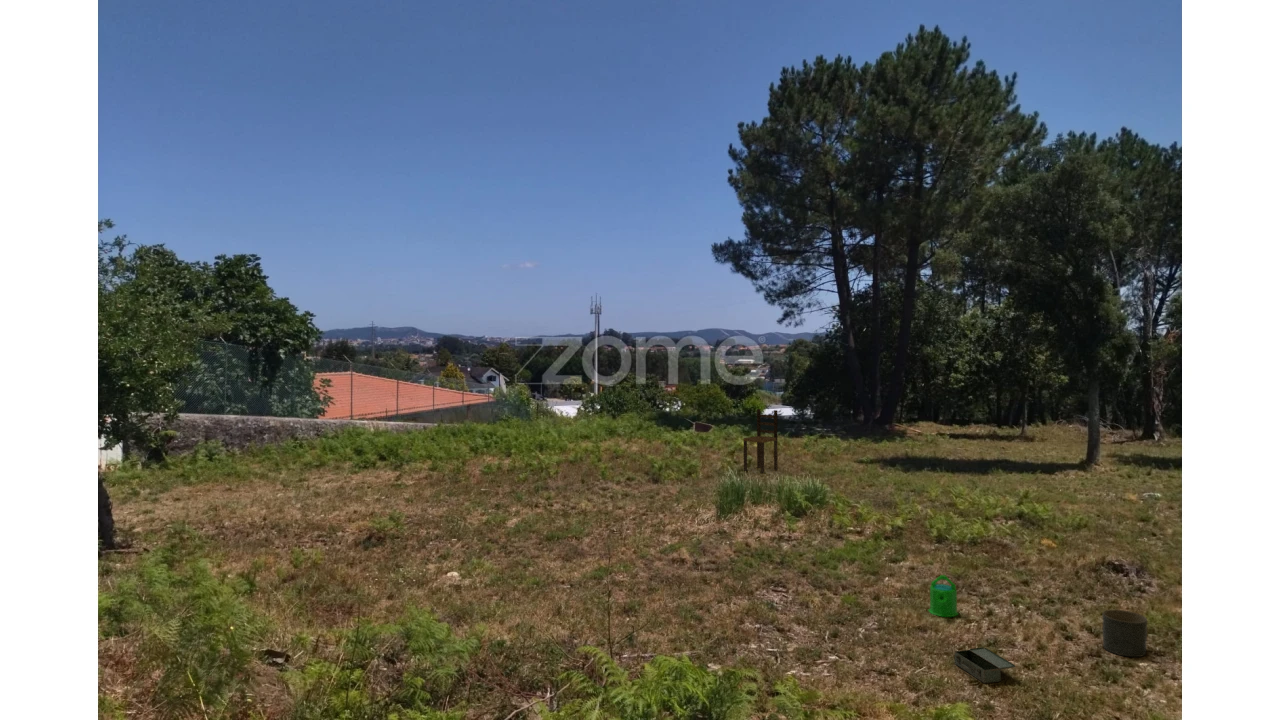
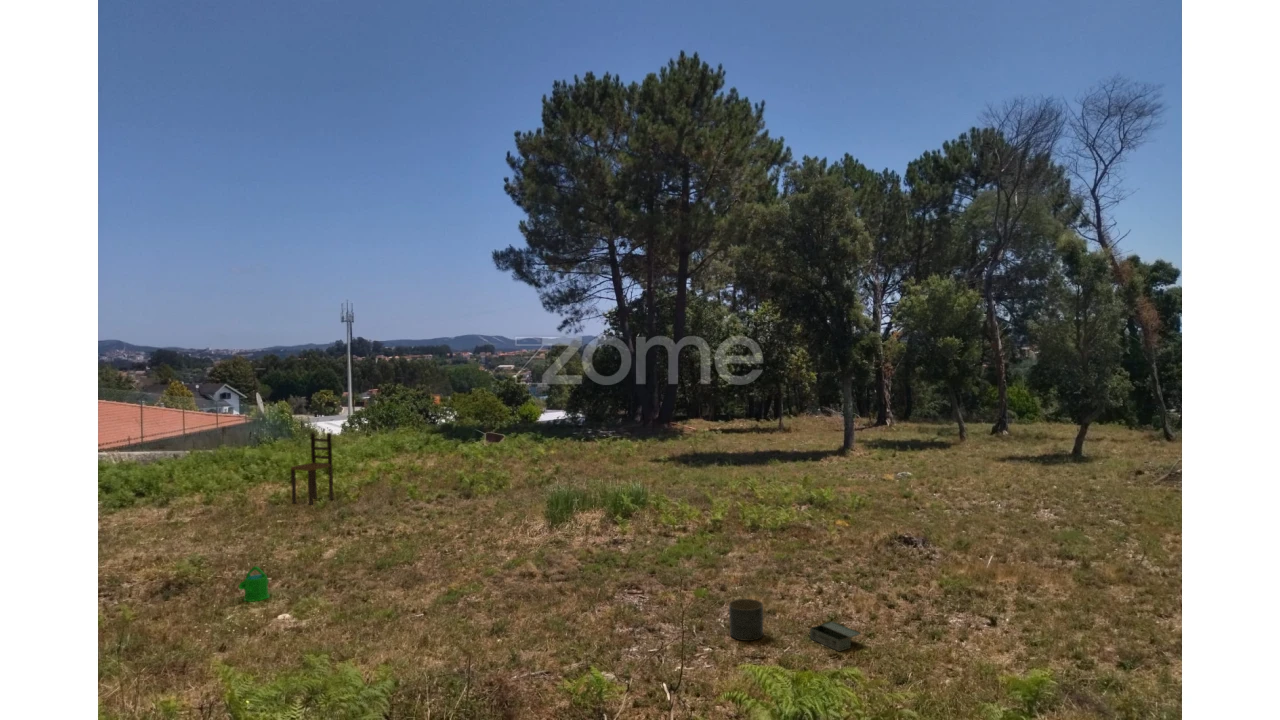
chair: present [743,409,778,473] -> present [291,433,334,505]
watering can: present [929,575,958,617] -> present [239,566,269,602]
planter: present [1103,610,1147,657] -> present [729,599,763,641]

